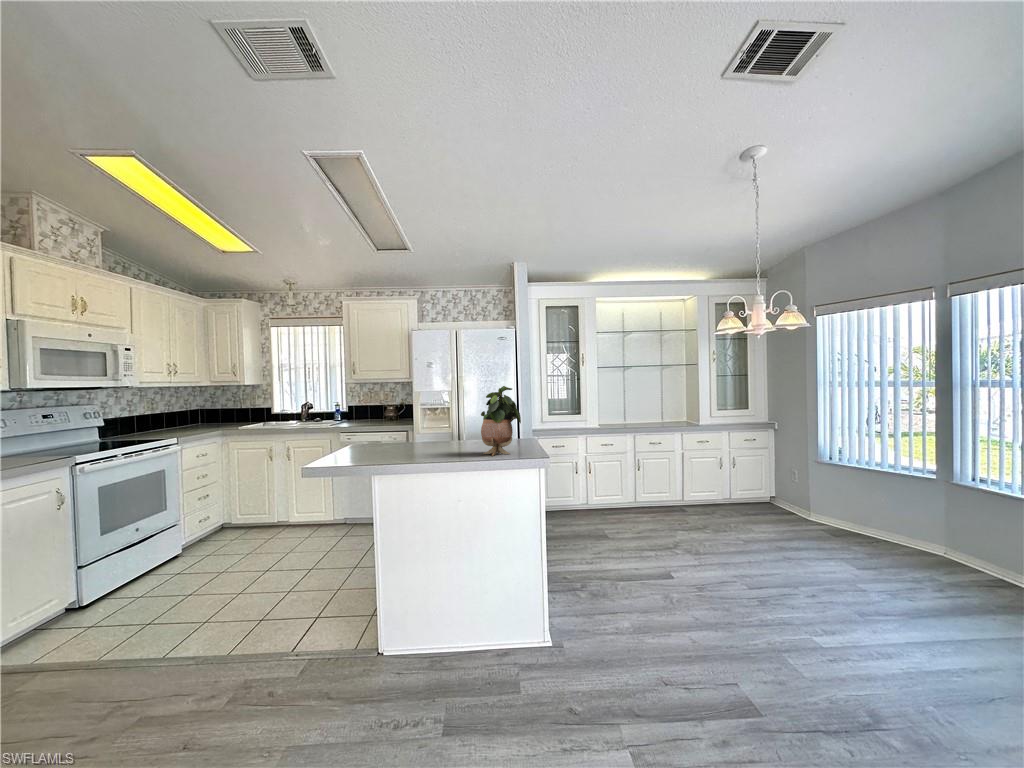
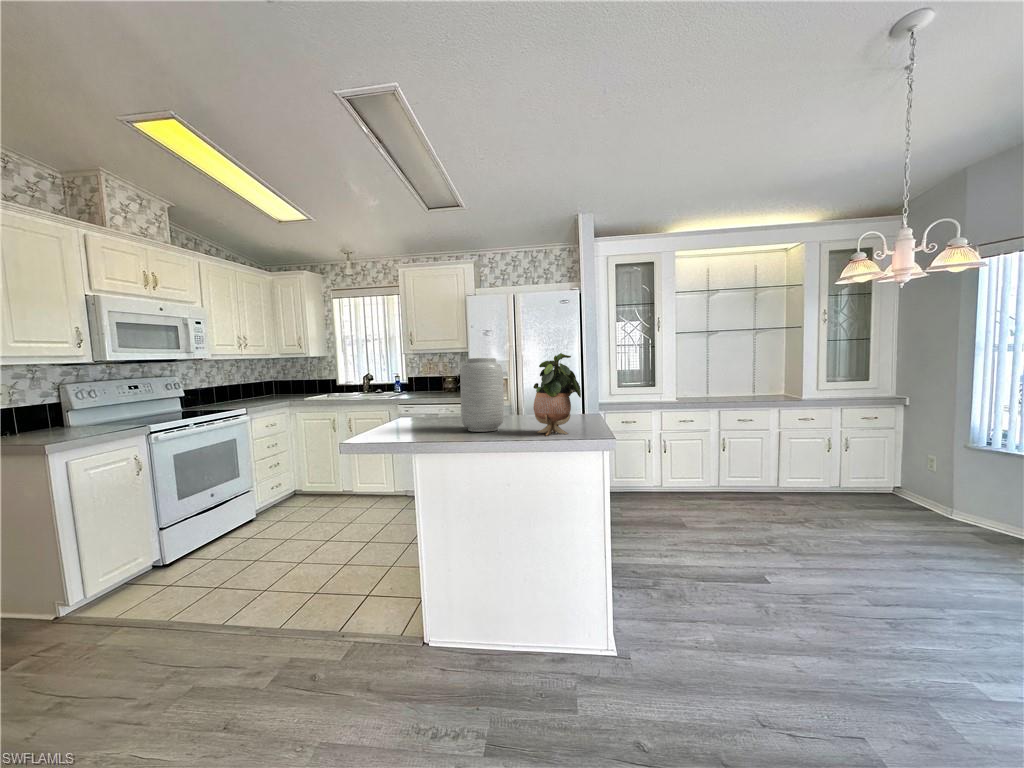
vase: none [416,389,454,454] -> present [460,358,504,432]

